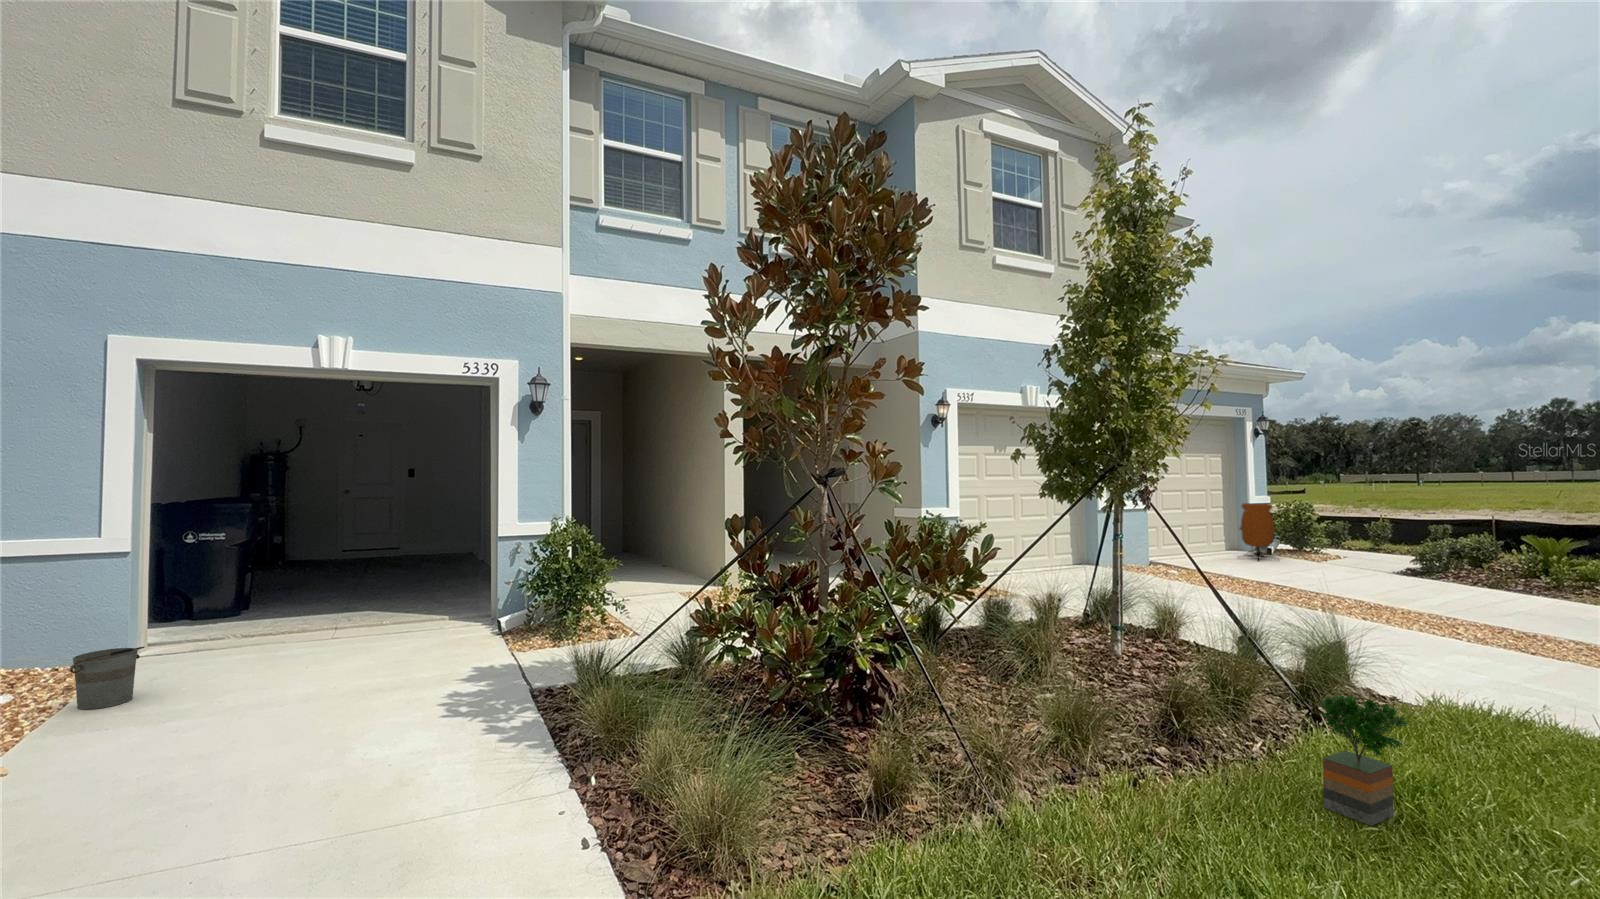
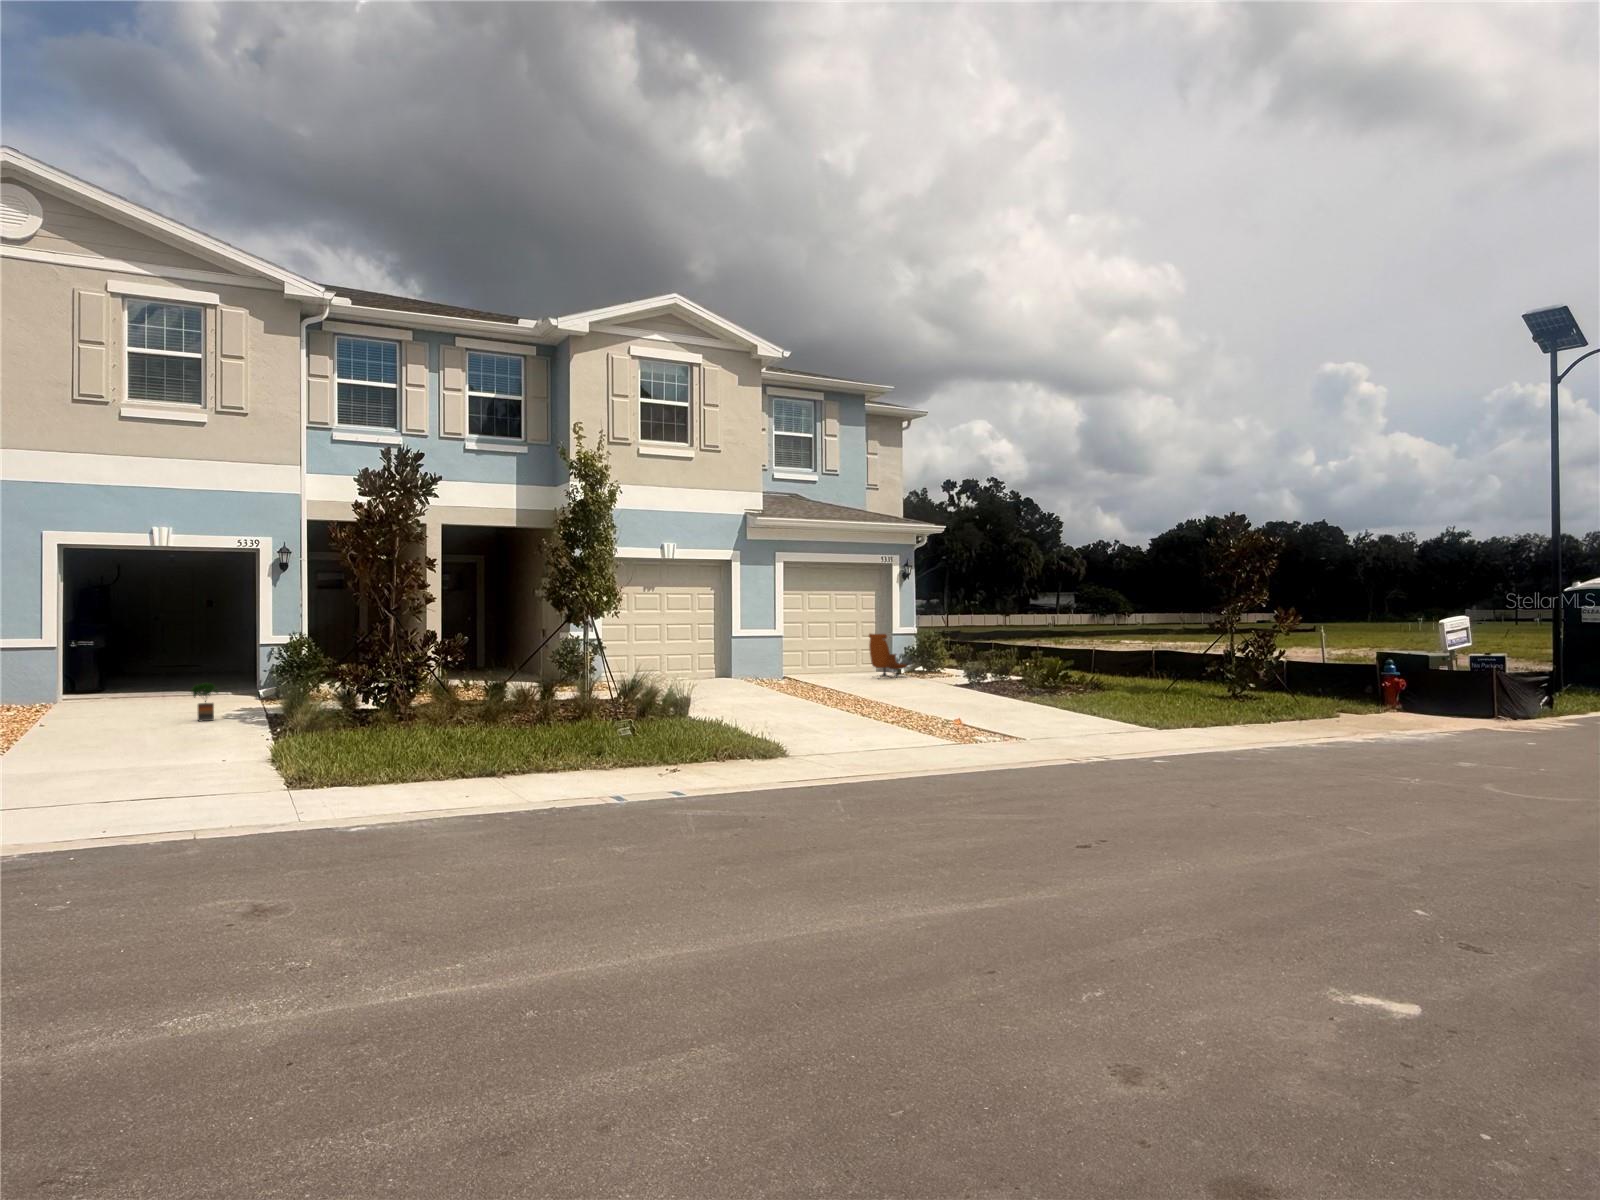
bucket: present [70,647,144,709] -> none [48,688,78,715]
potted tree: present [1320,694,1409,826] -> present [191,683,219,721]

